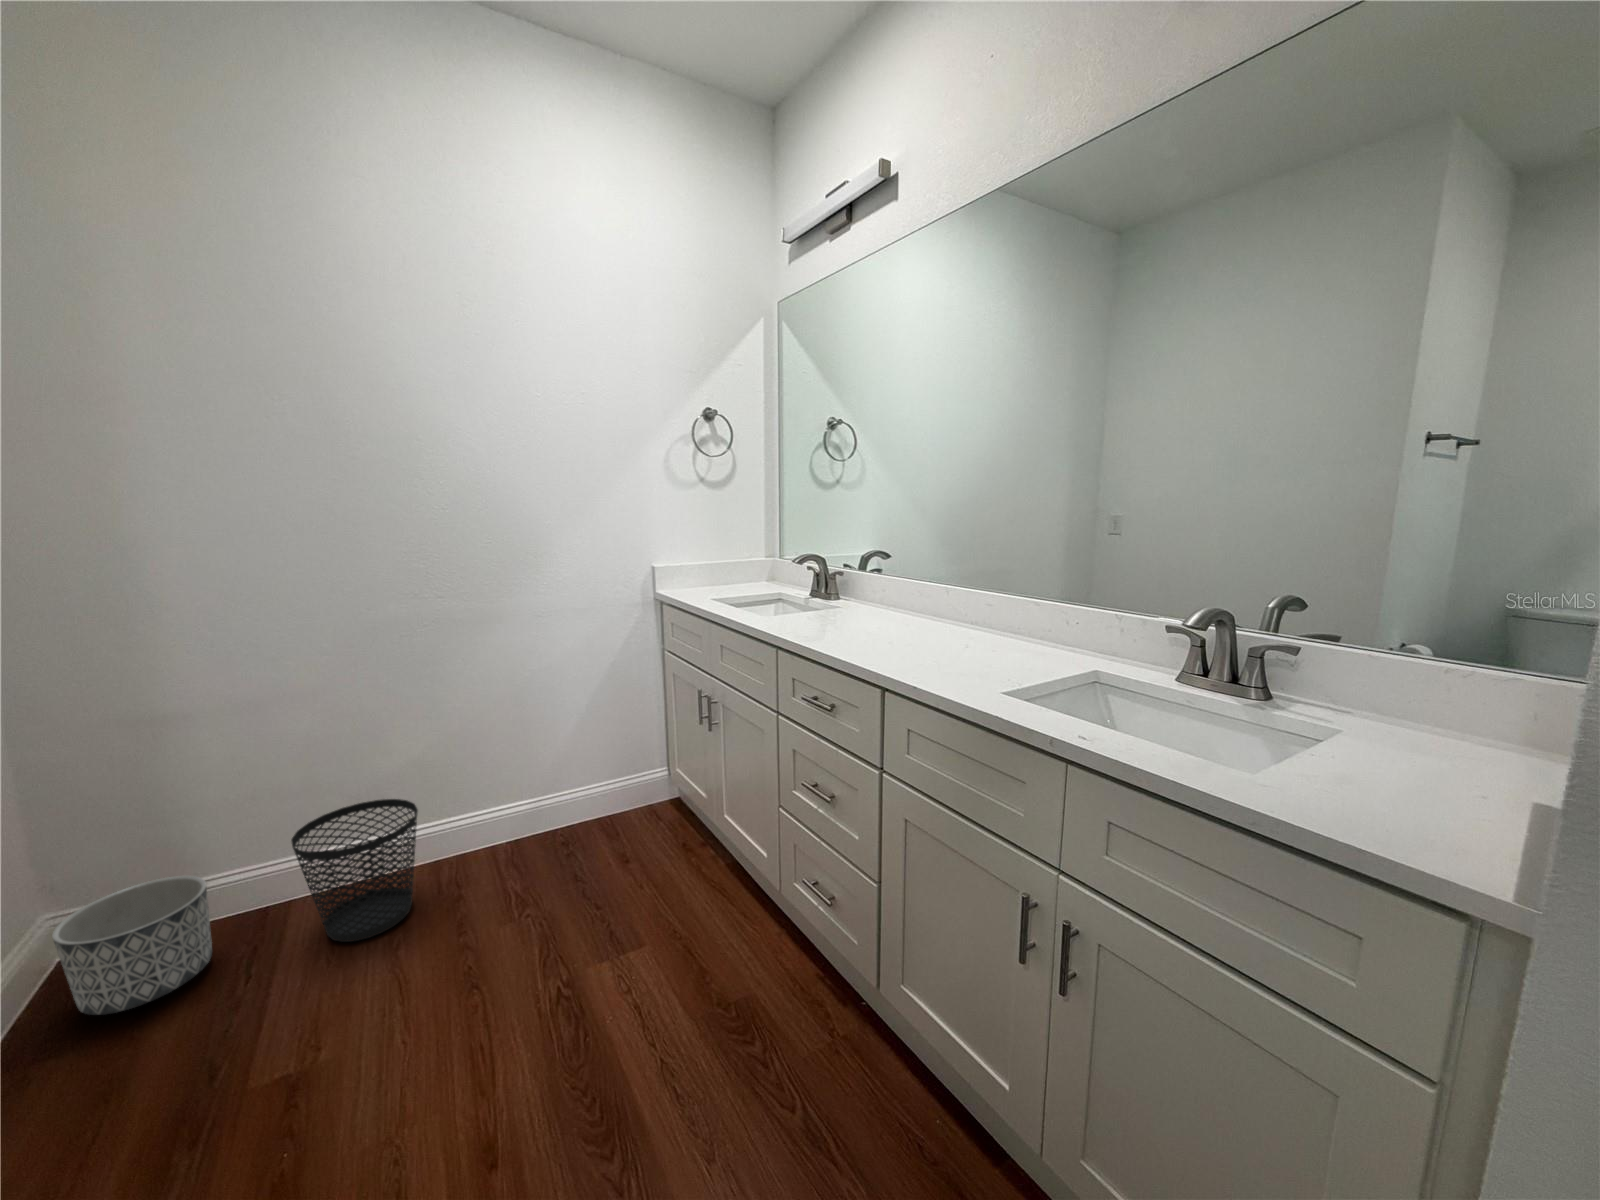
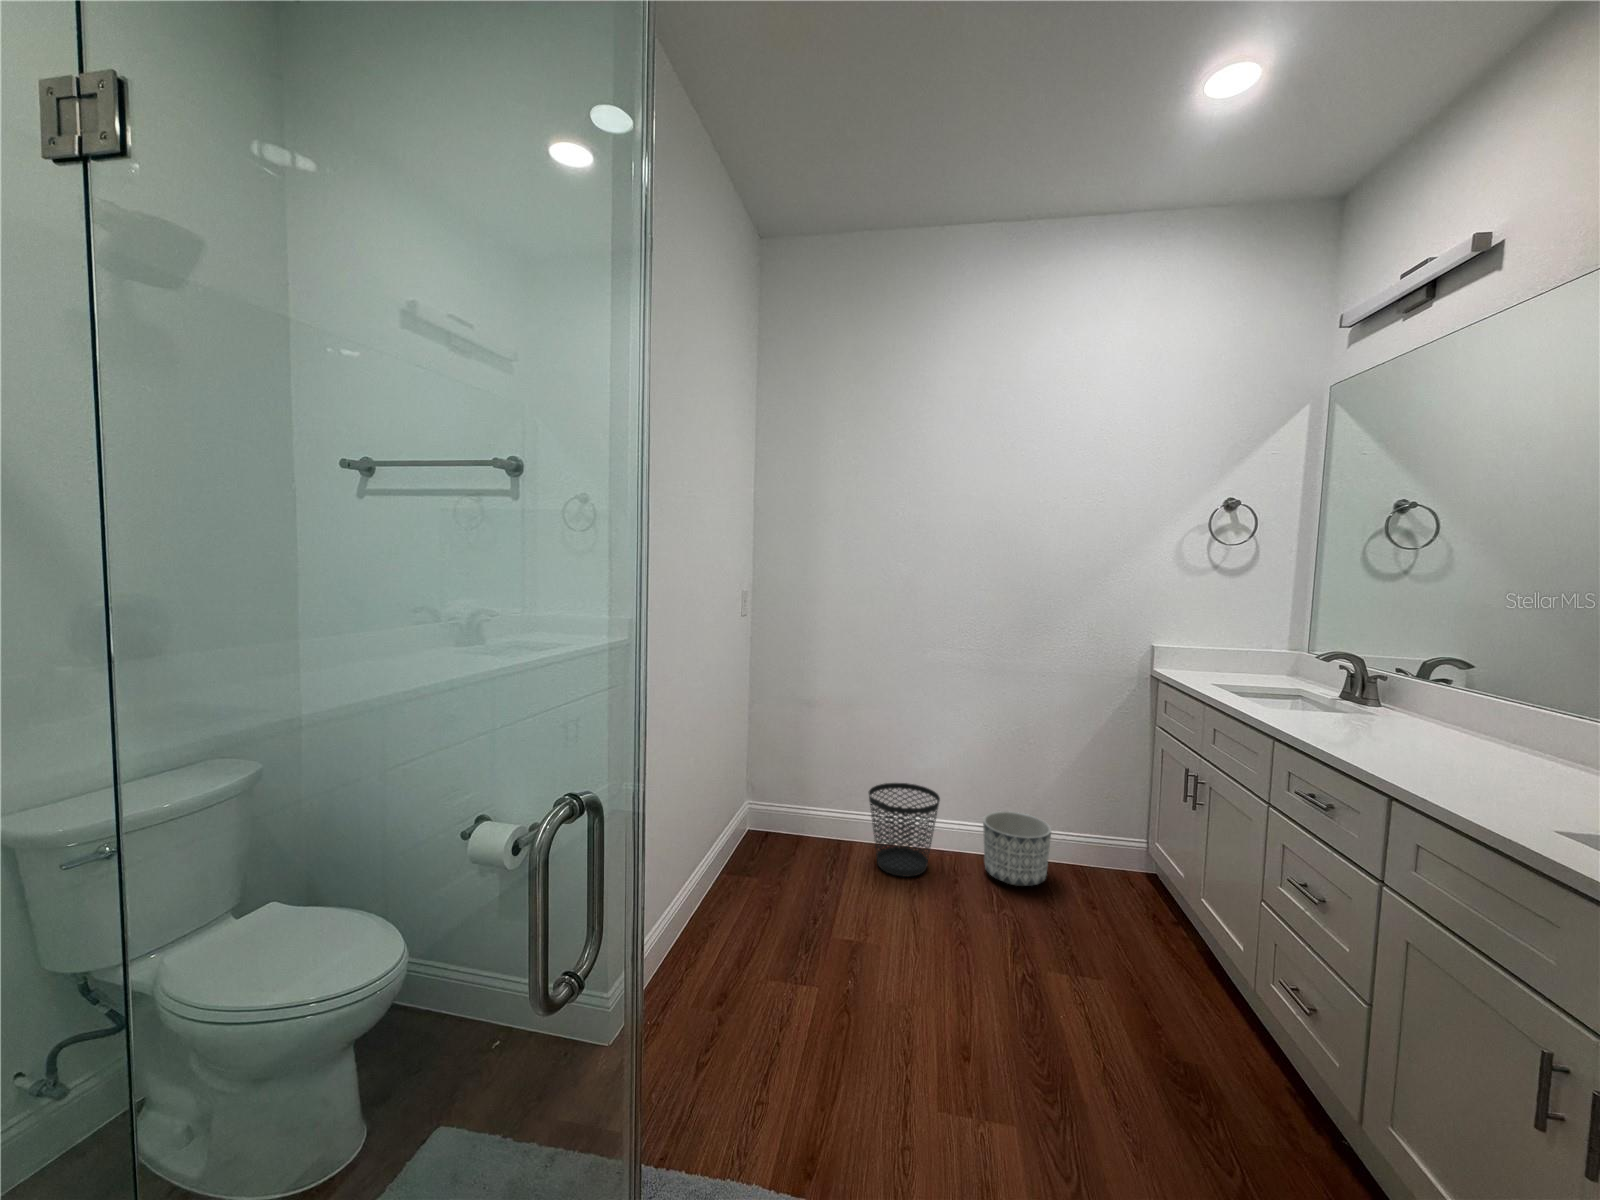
planter: present [52,876,212,1015] -> present [983,811,1052,886]

